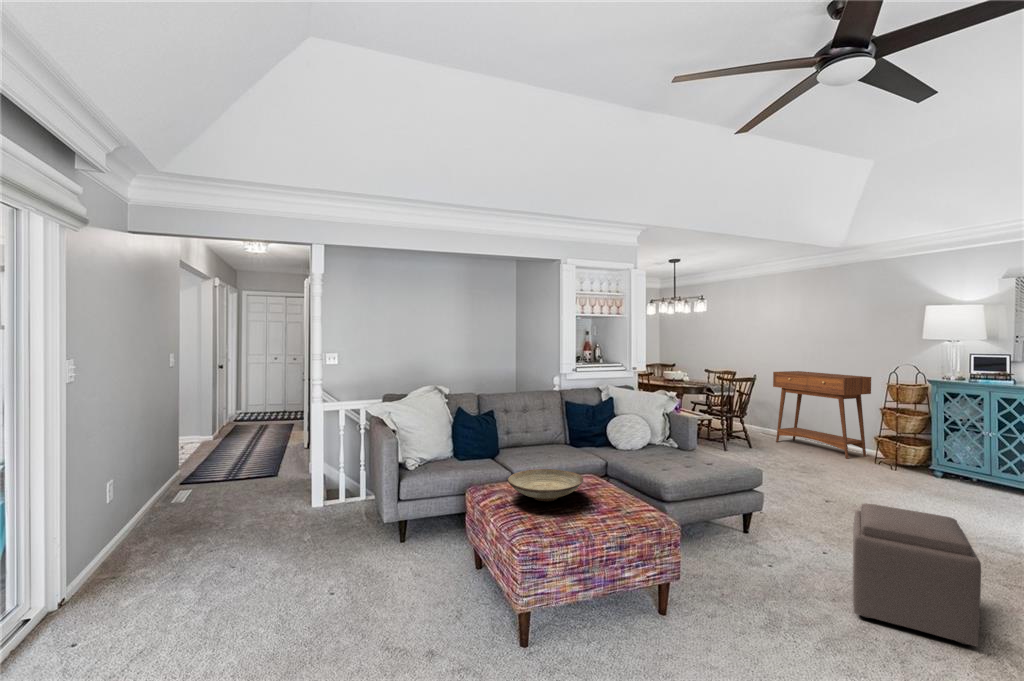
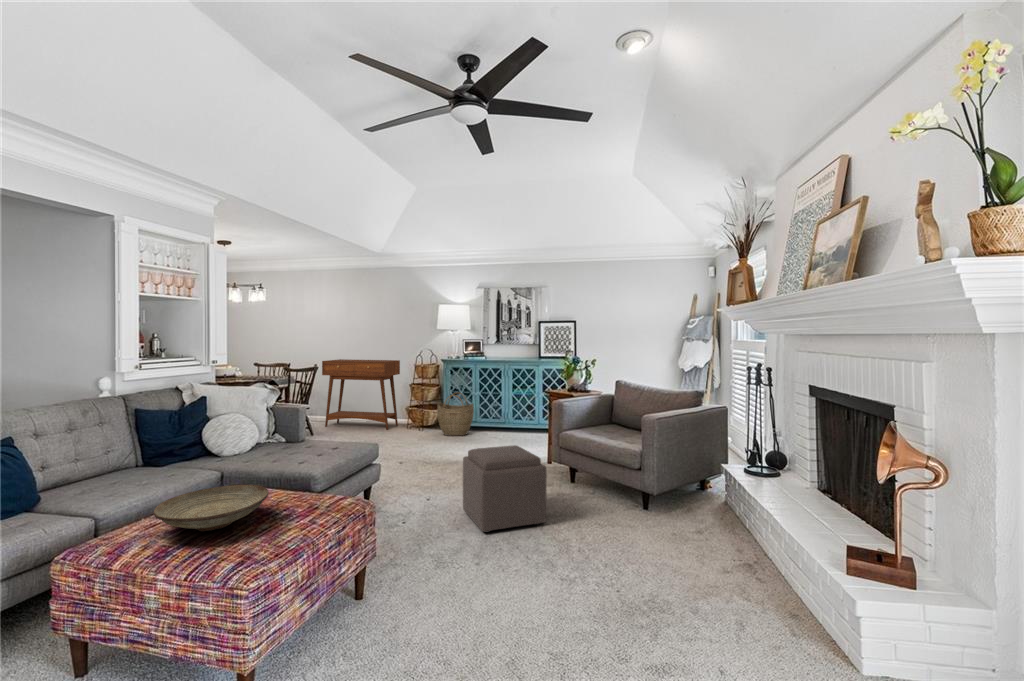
woven basket: none [915,427,981,489] -> present [437,392,474,436]

